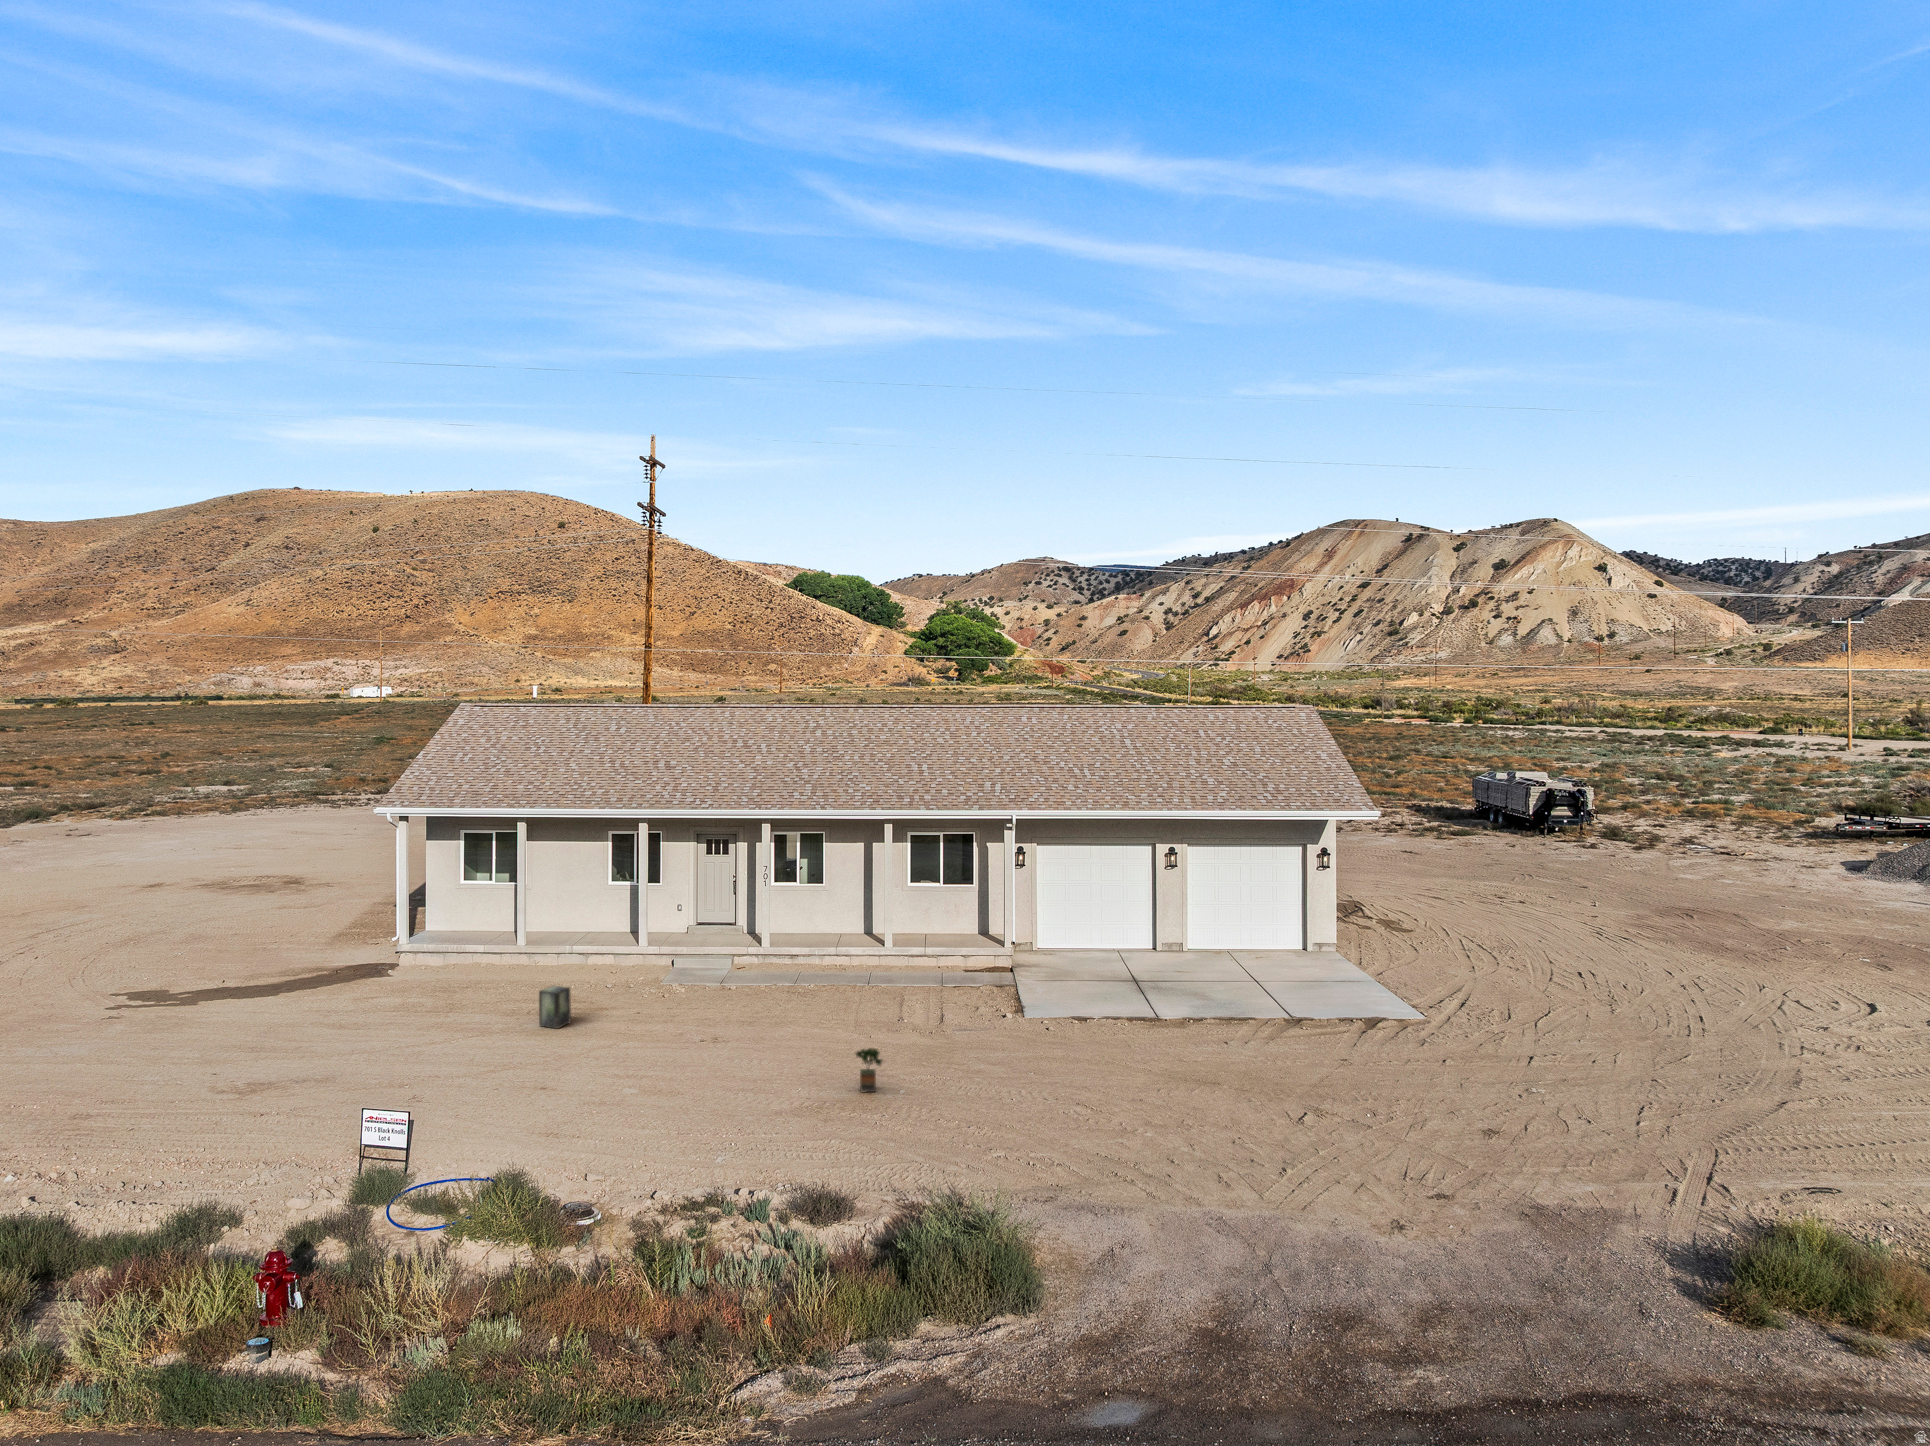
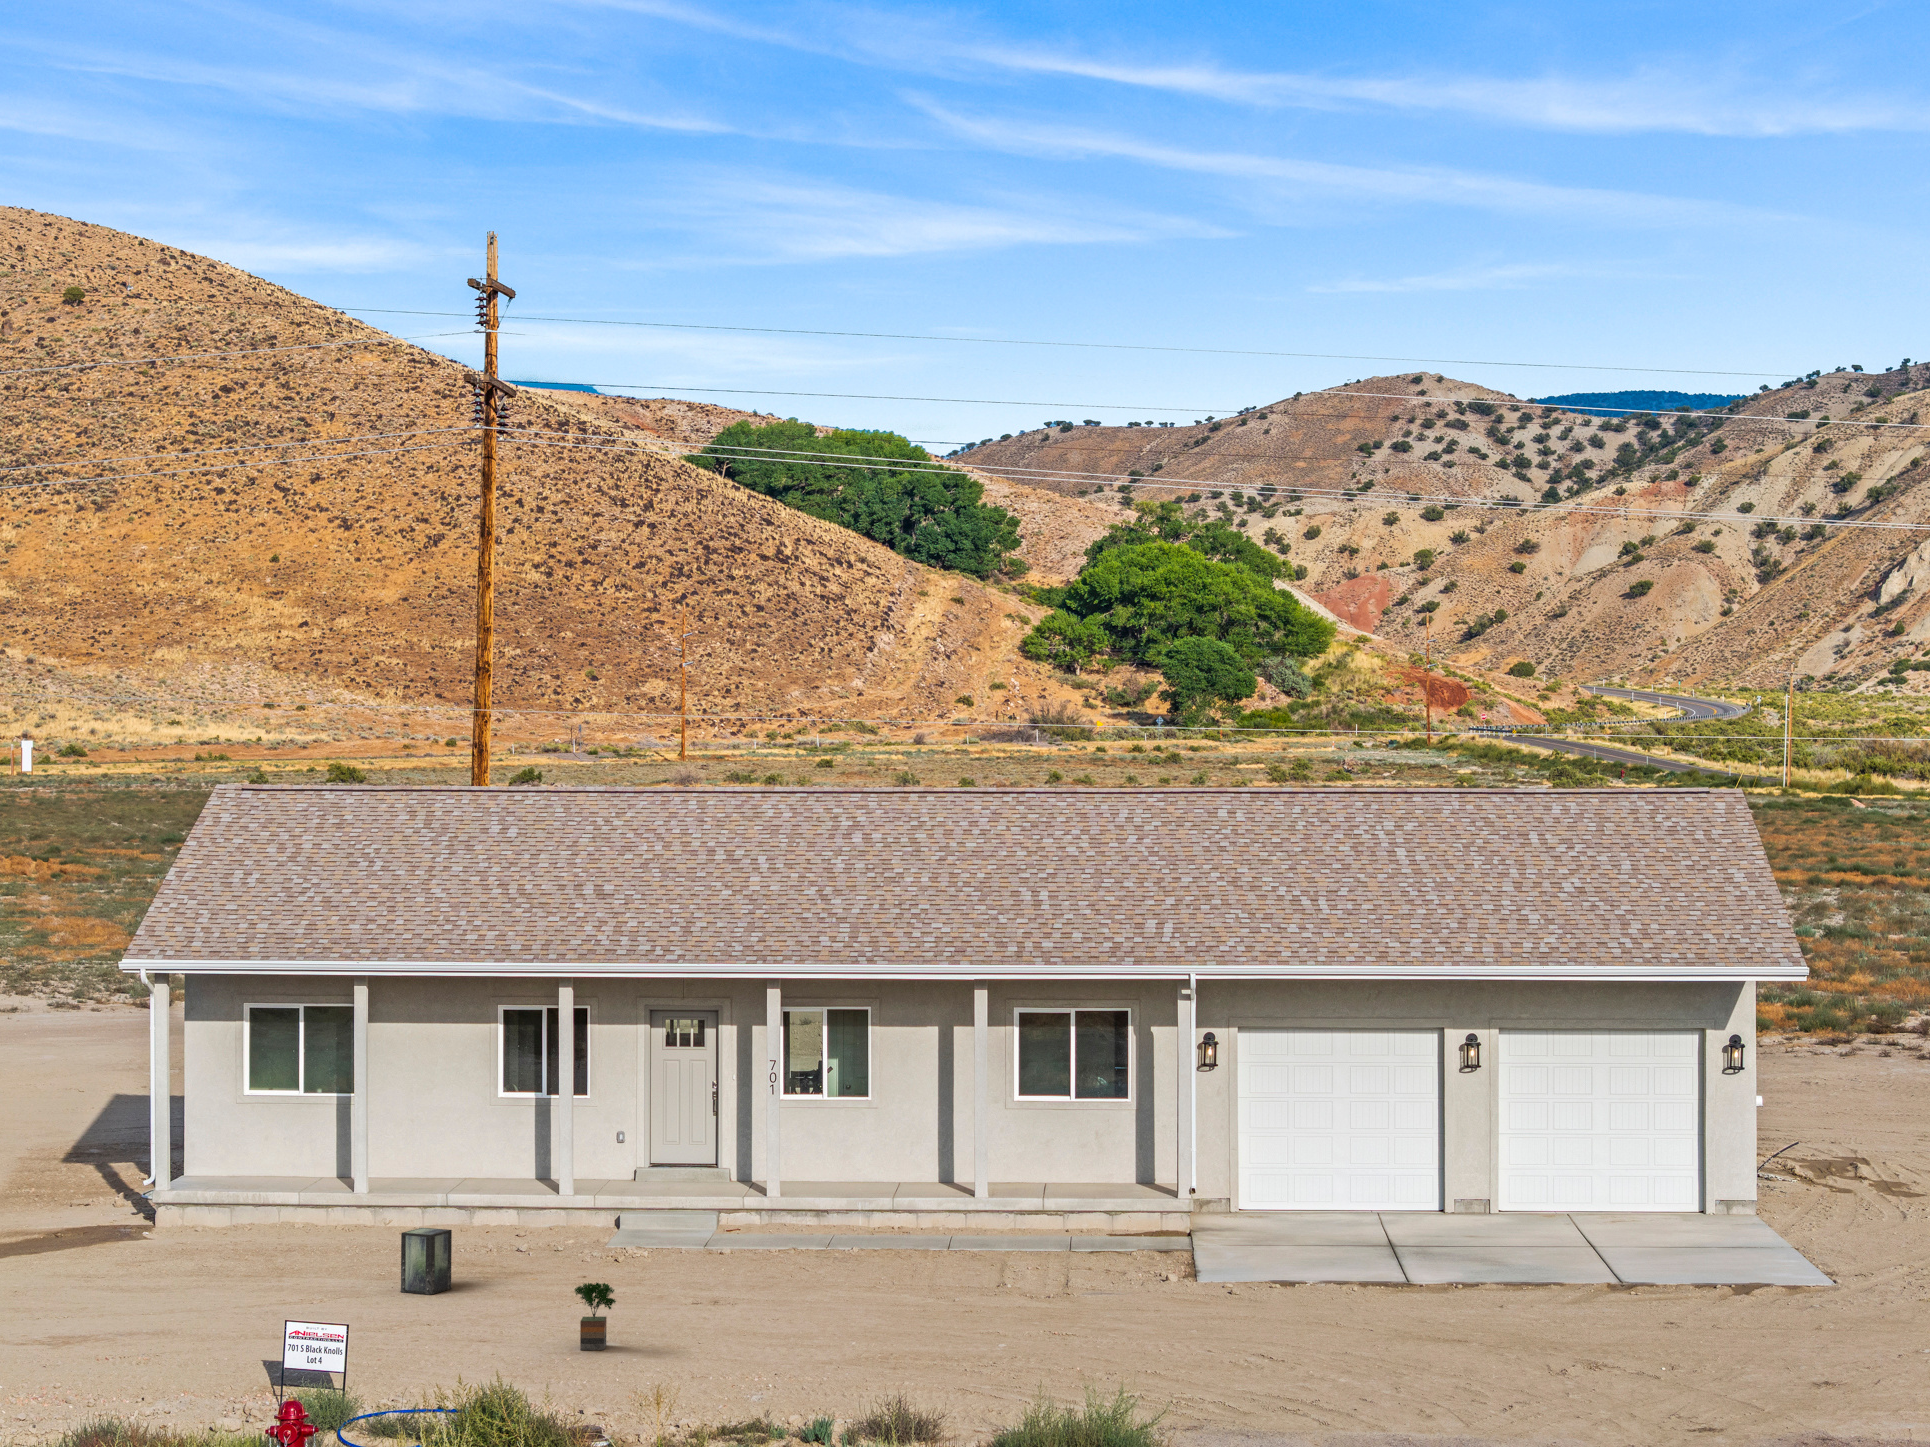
potted tree: present [856,1048,882,1092] -> present [575,1283,616,1350]

